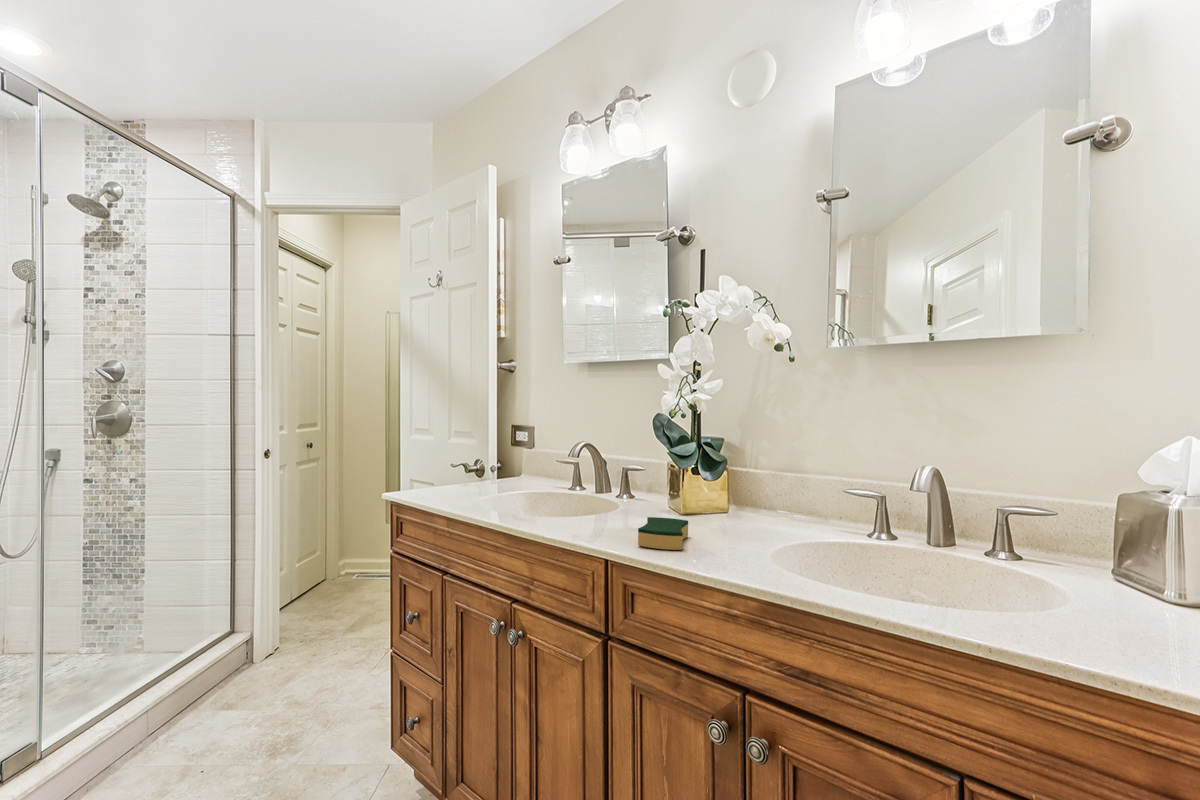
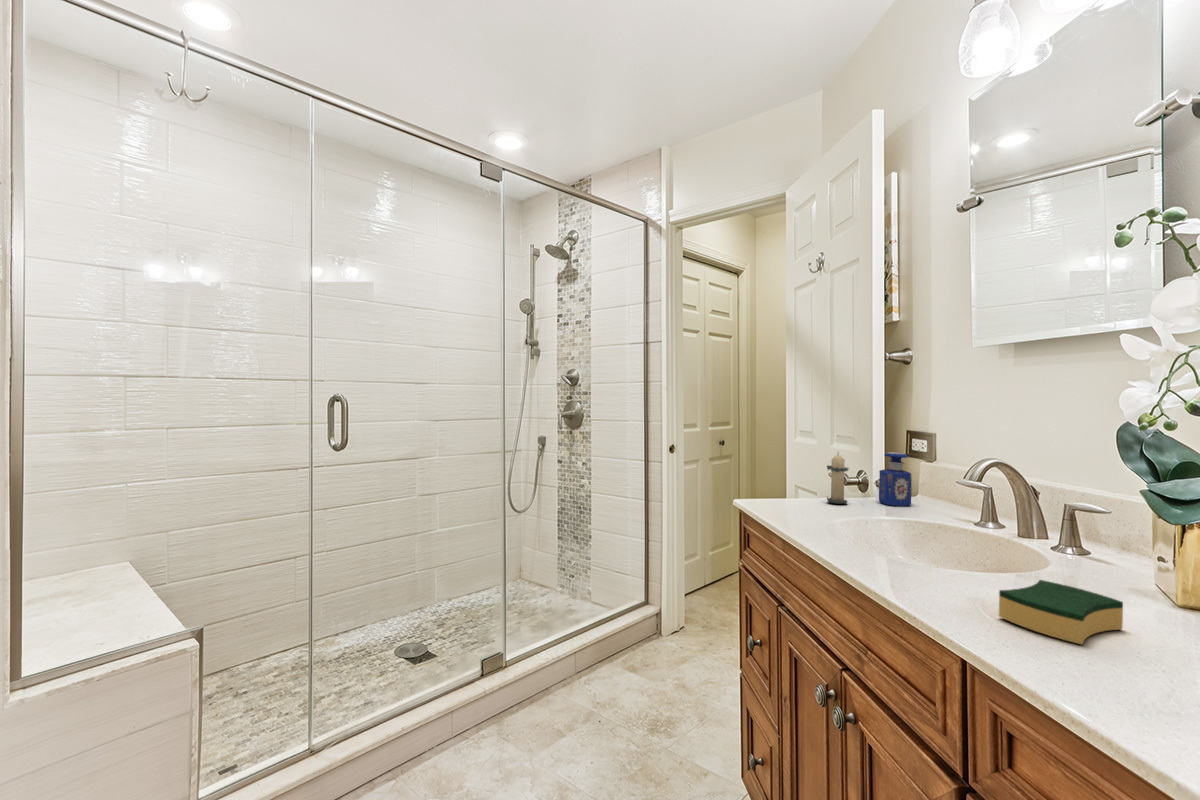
perfume bottle: none [501,442,523,484] -> present [879,452,911,506]
candle: none [462,445,484,490] -> present [827,454,848,504]

